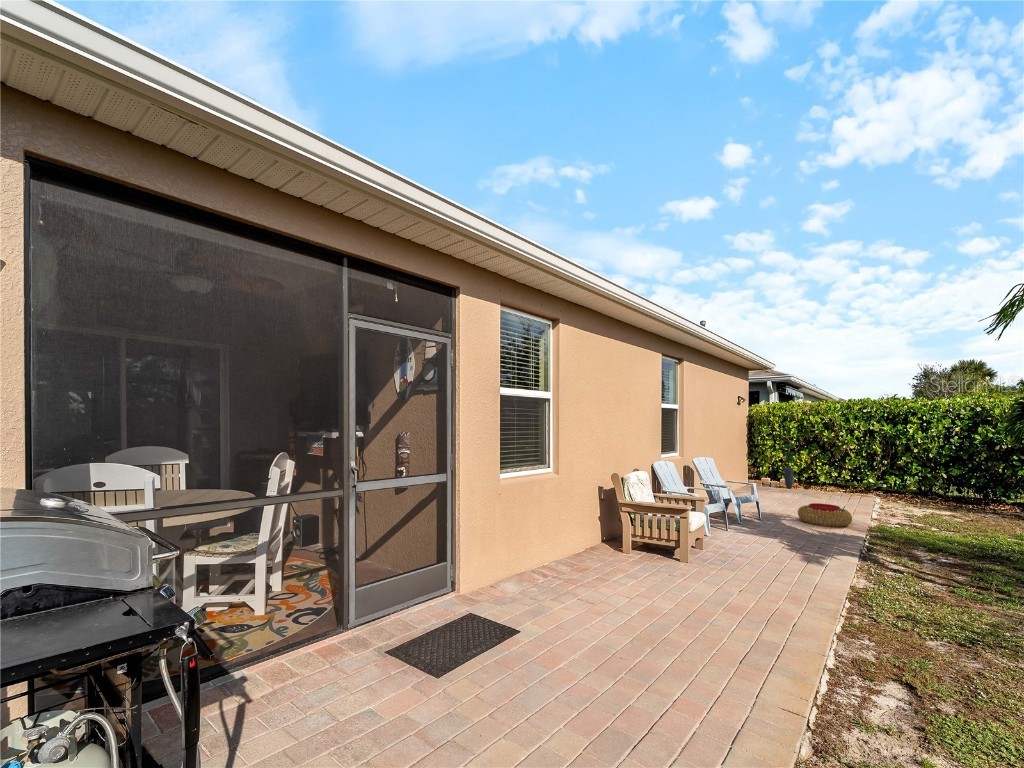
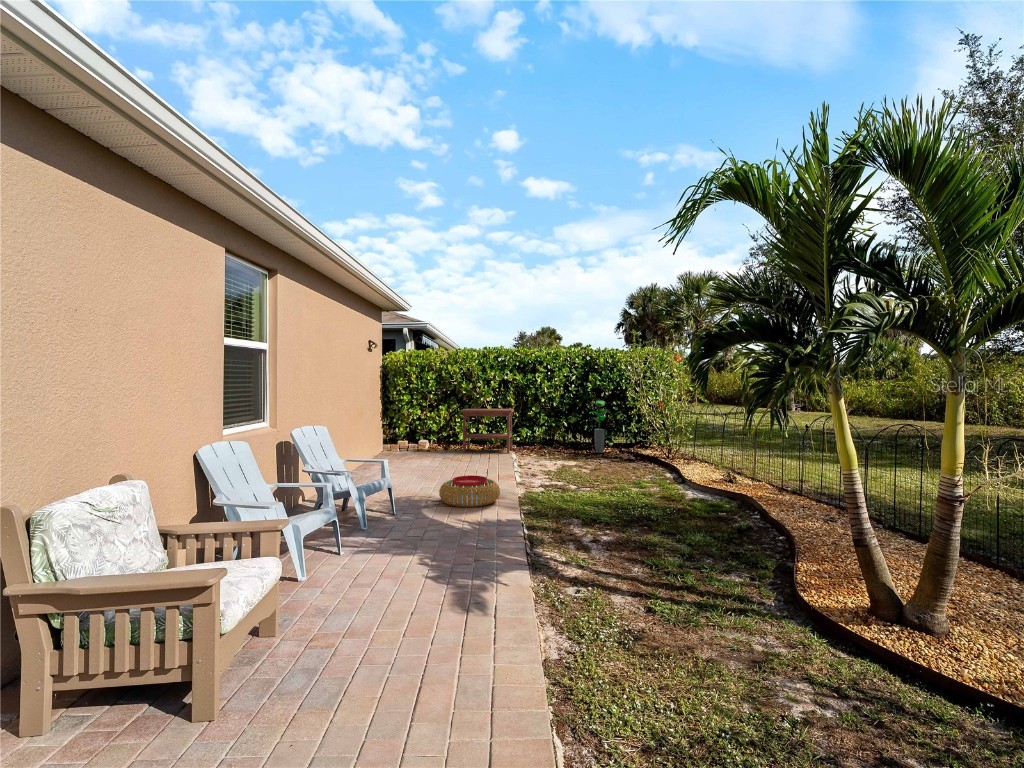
potted plant: present [783,444,798,488] -> present [594,401,610,453]
side table: none [822,454,881,498] -> present [460,409,514,453]

